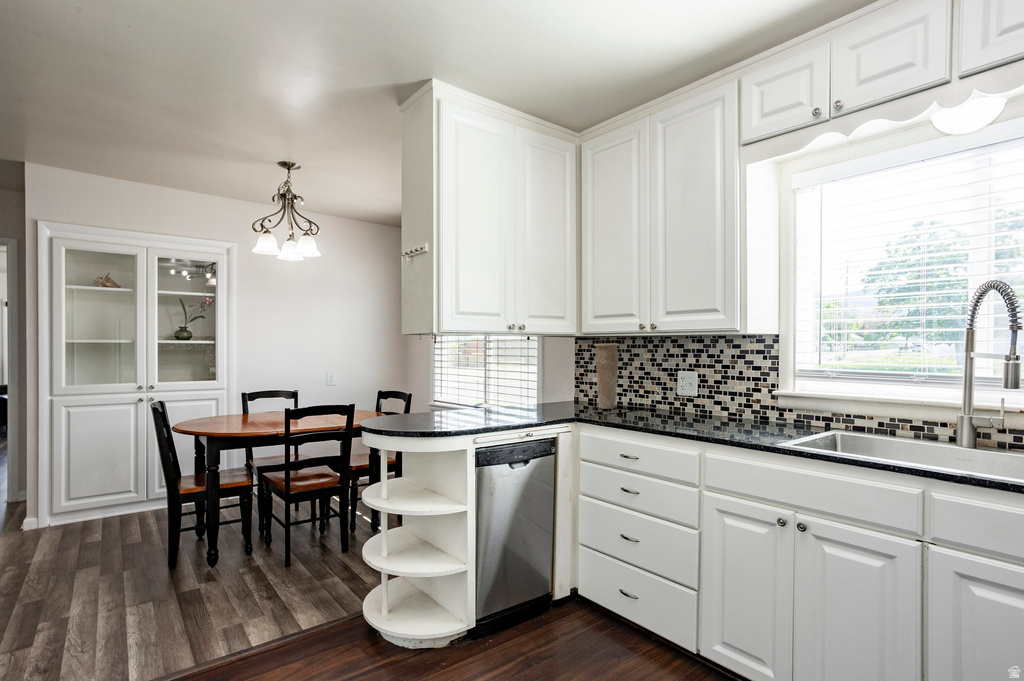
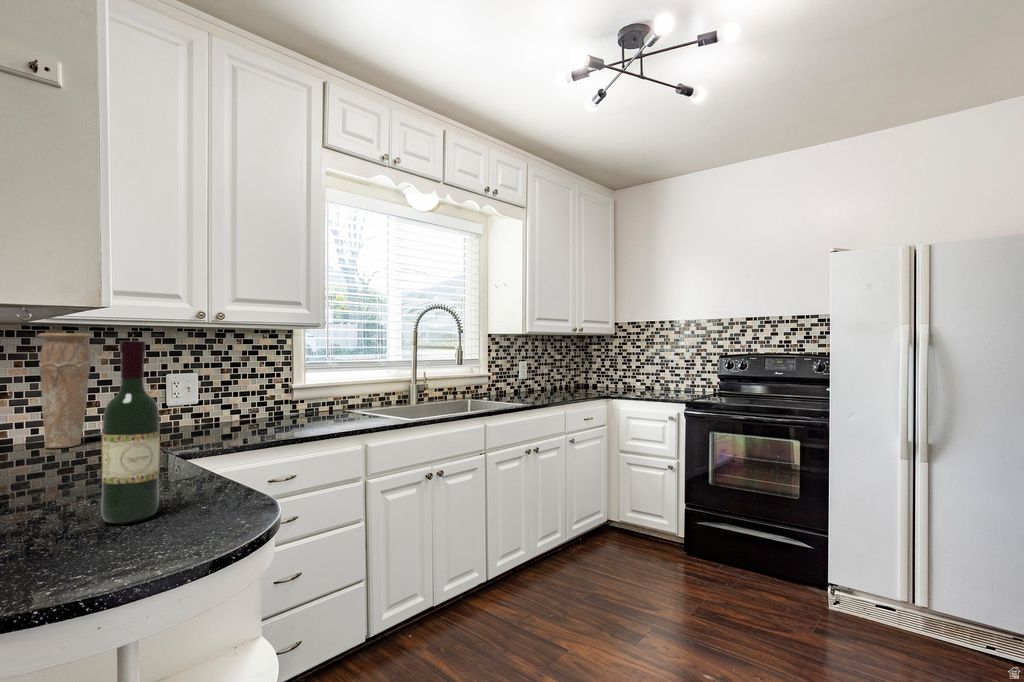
wine bottle: none [418,360,437,432] -> present [101,341,160,524]

